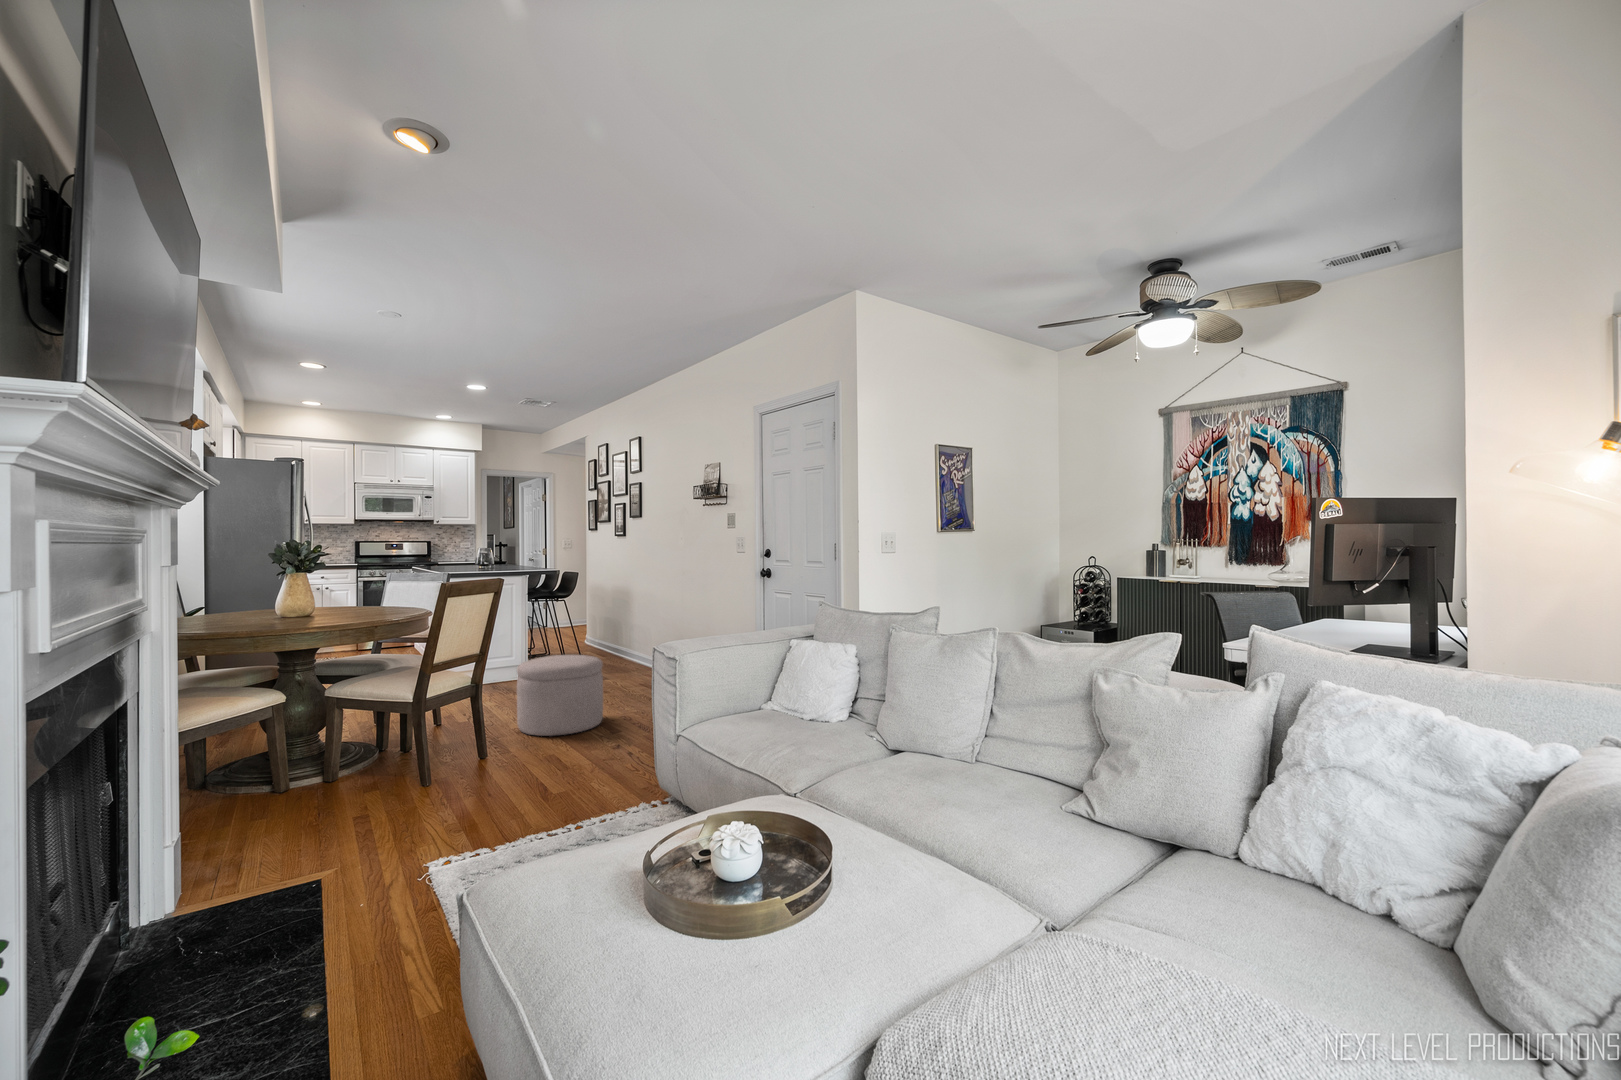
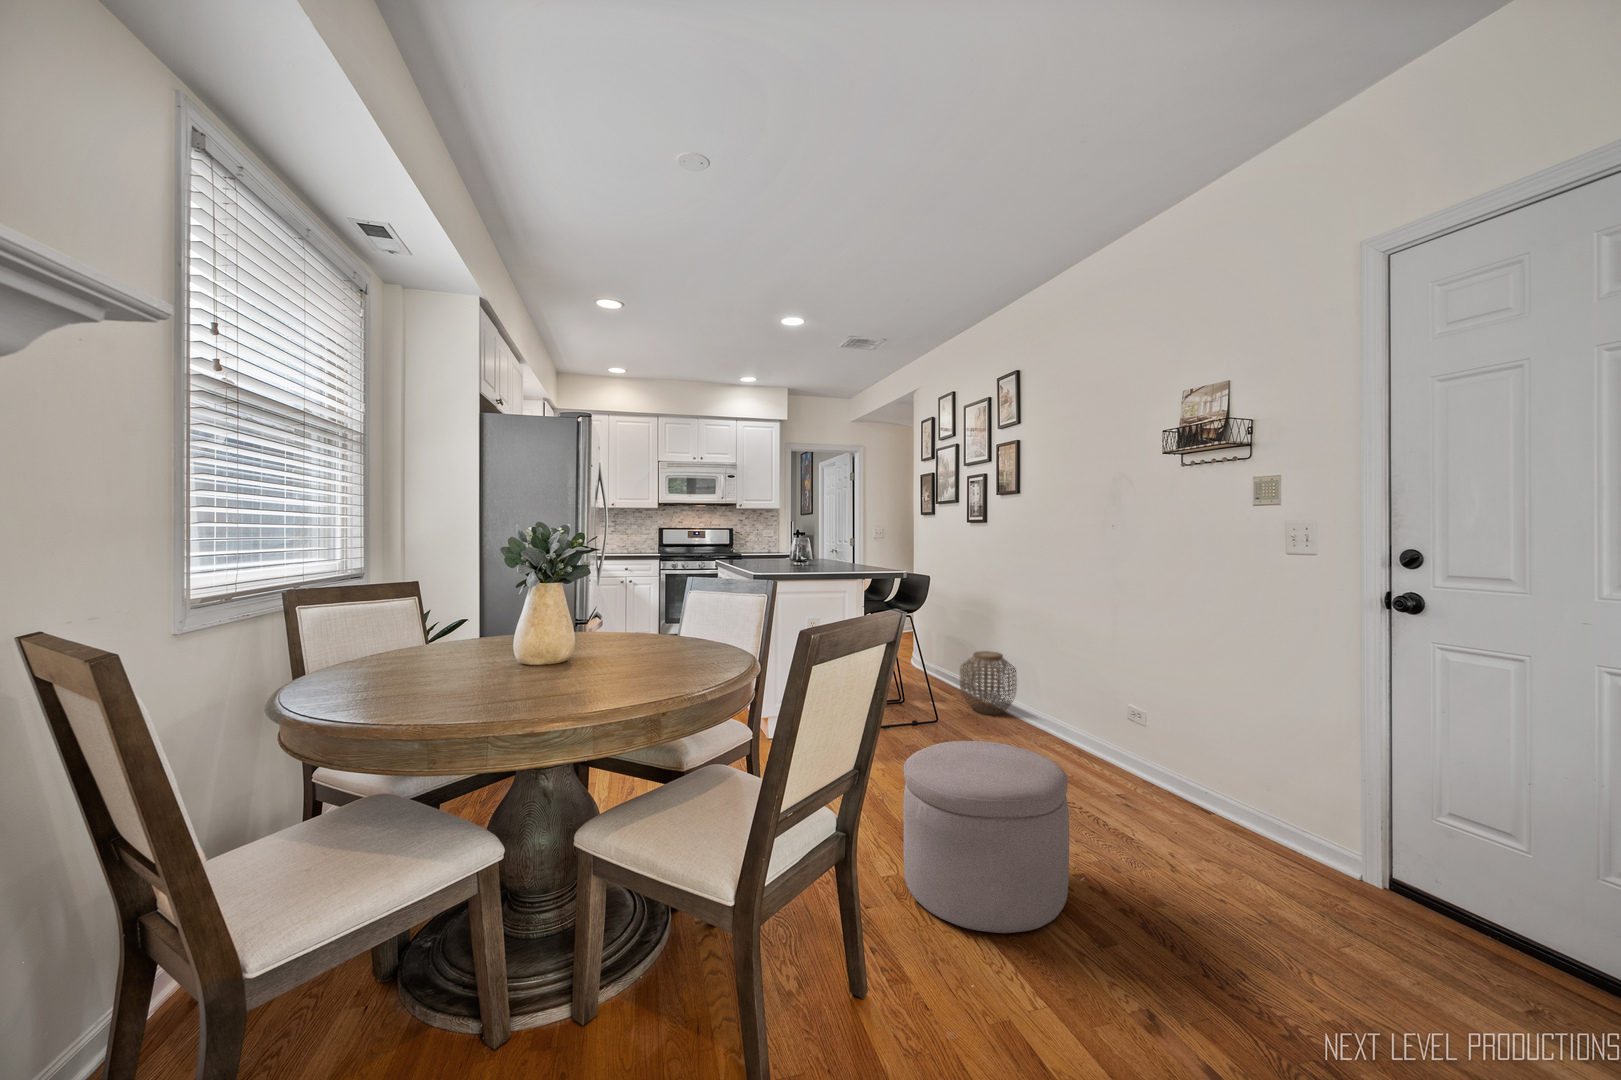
woven basket: none [600,624,638,665] -> present [960,651,1016,714]

